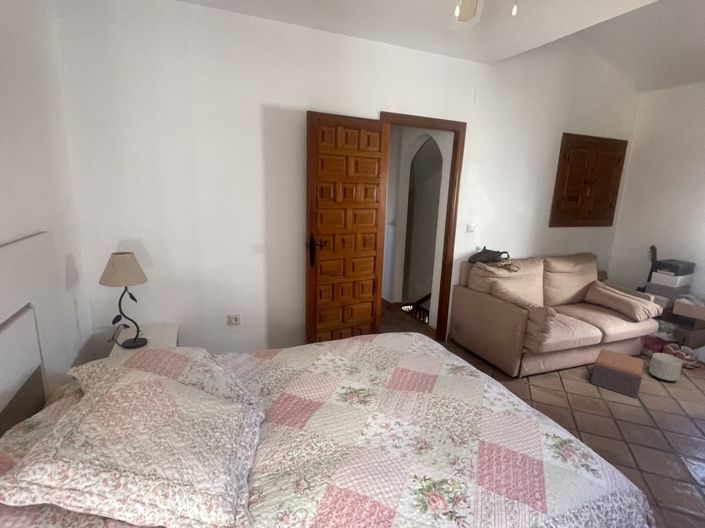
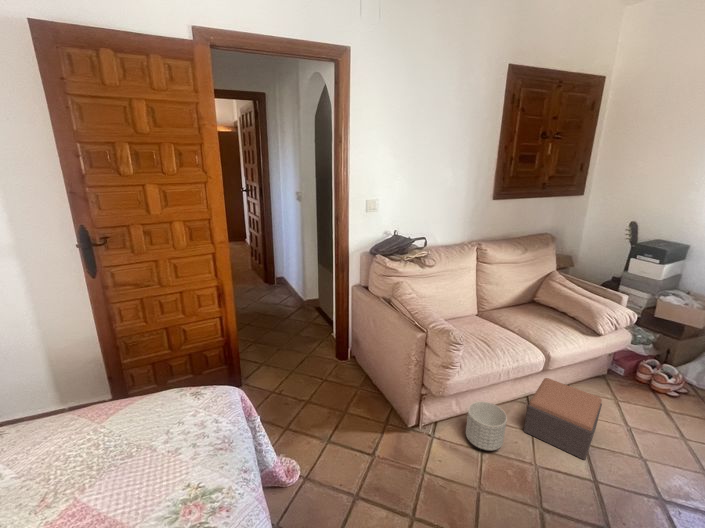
planter: present [649,353,683,381] -> present [466,401,507,450]

